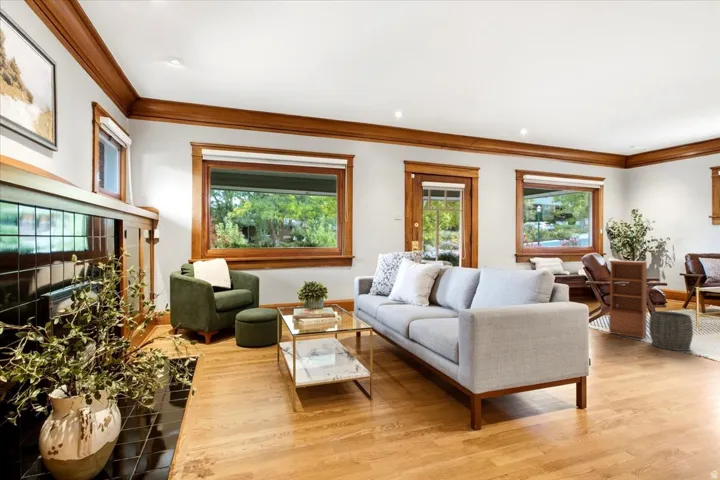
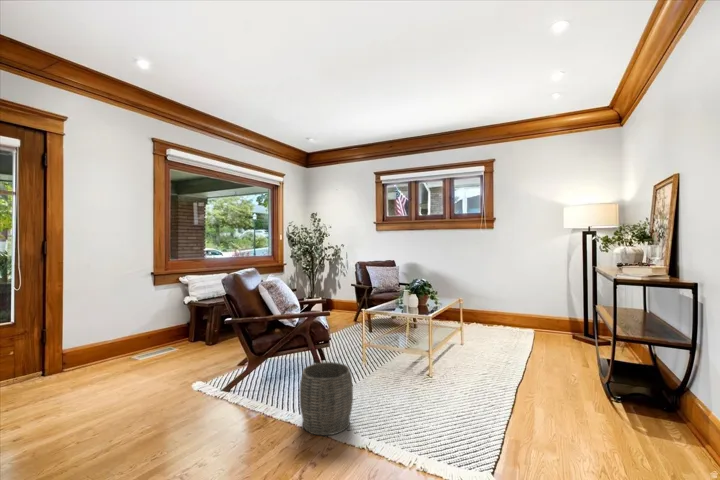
bookcase: present [609,260,647,338] -> none [250,282,304,409]

